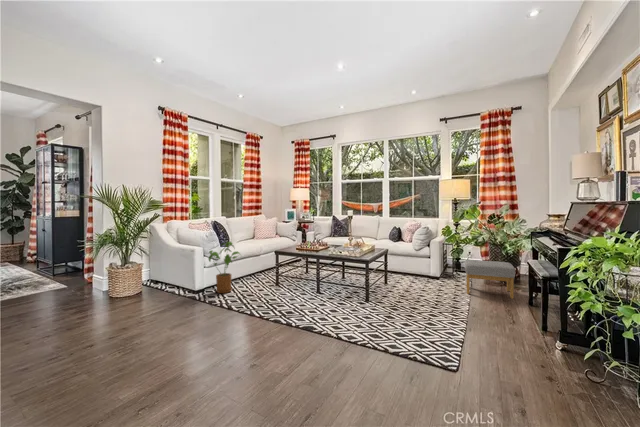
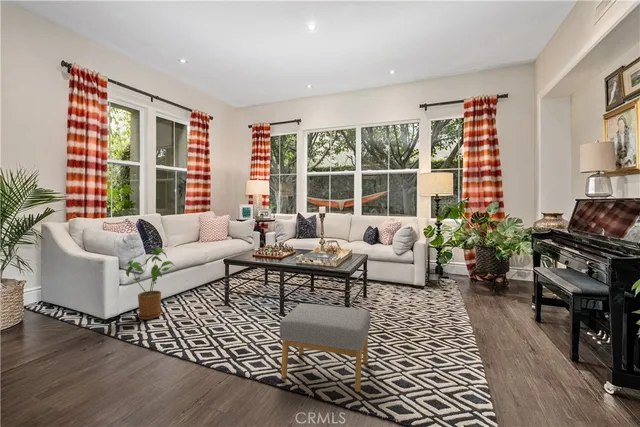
footstool: present [465,260,515,299] -> present [280,303,371,392]

